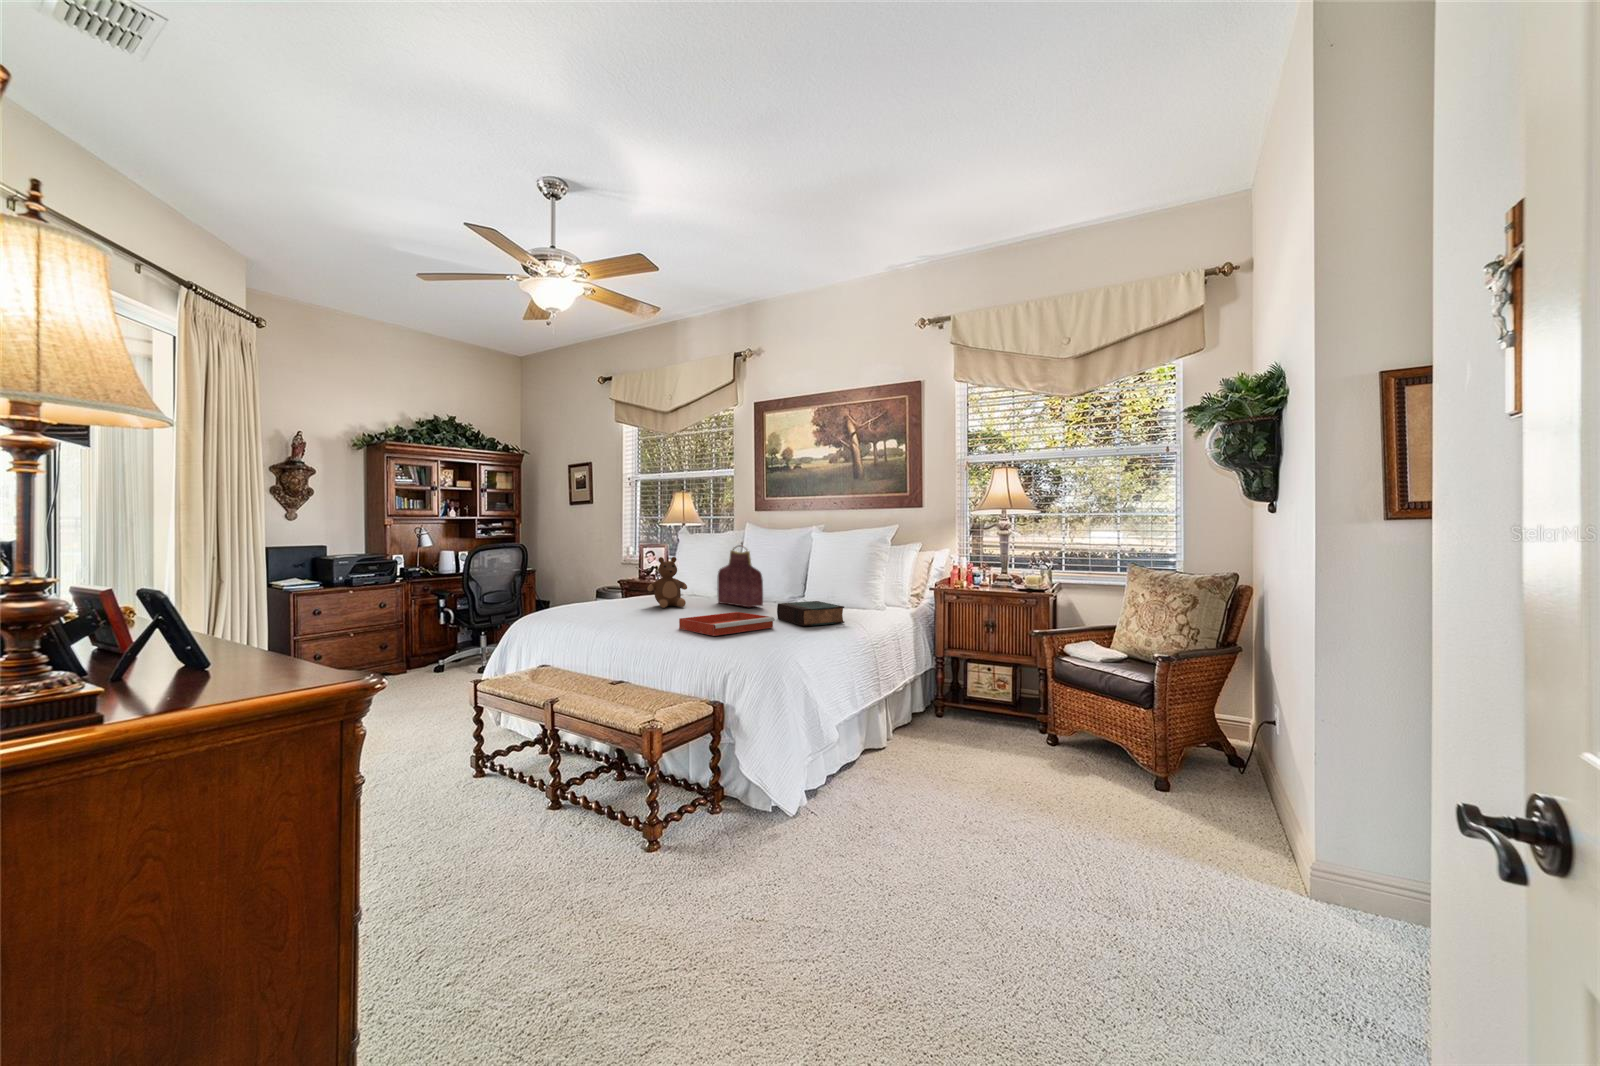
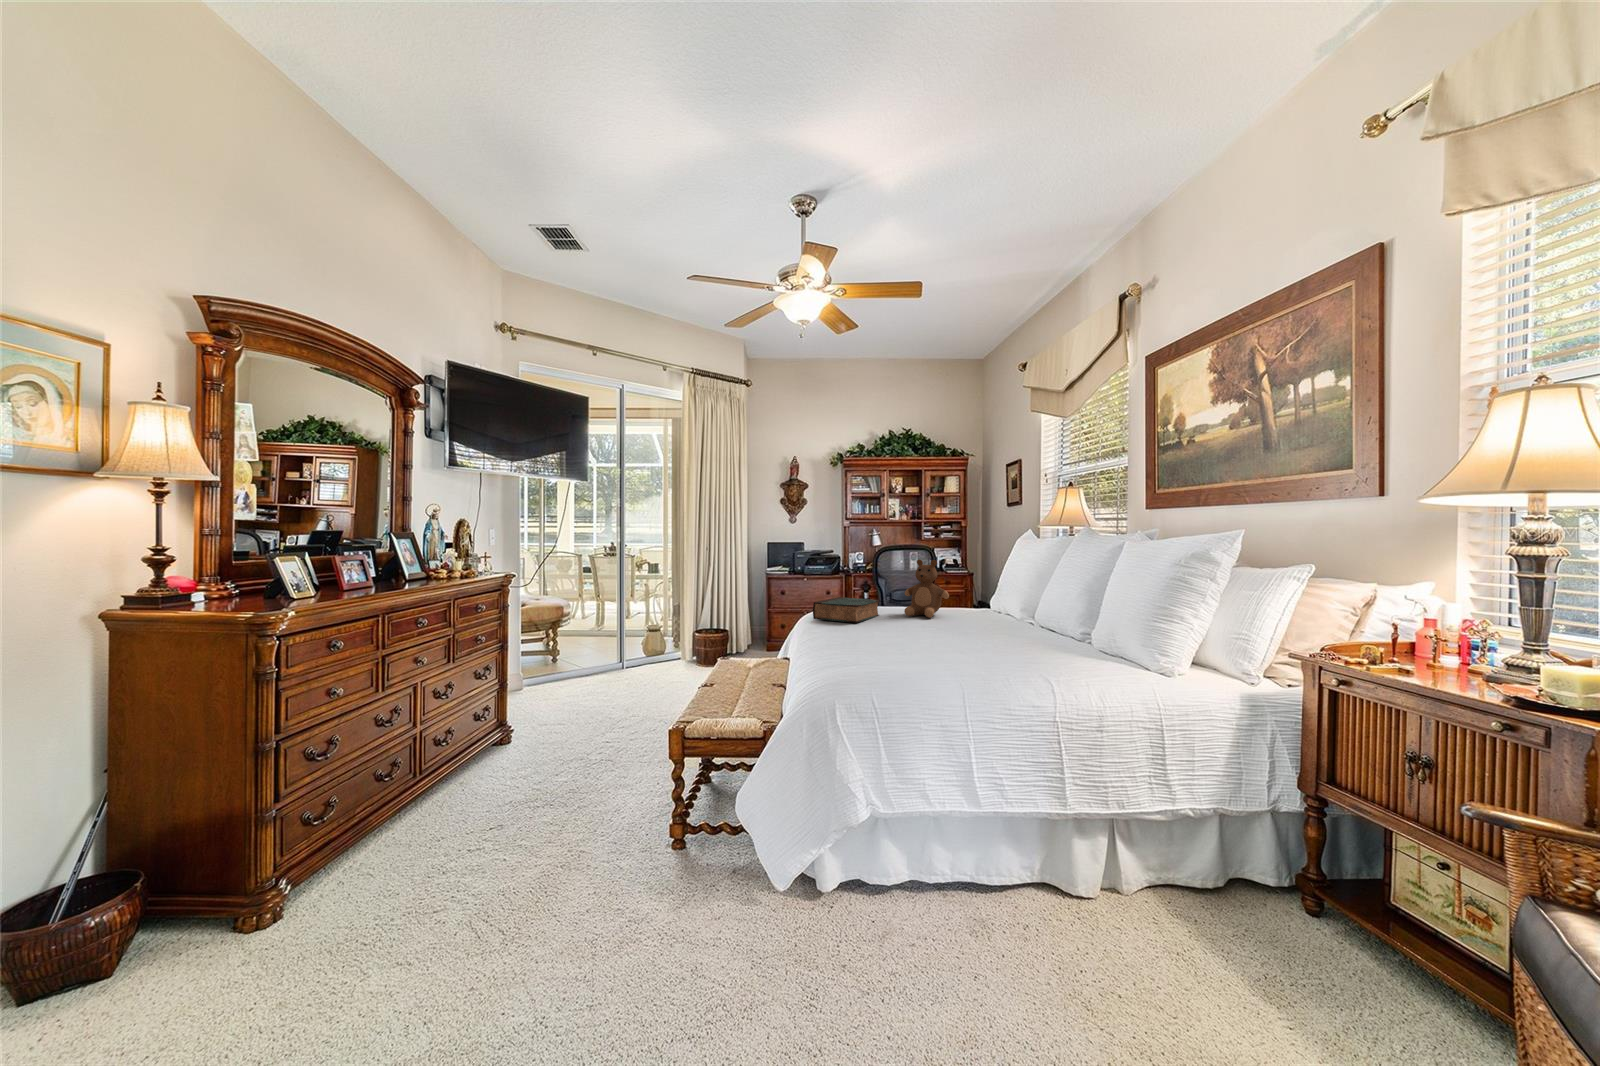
handbag: present [717,545,763,607] -> none [985,549,1011,631]
book: present [777,601,844,626] -> present [813,597,880,623]
tray: present [679,612,775,636] -> none [822,626,920,655]

